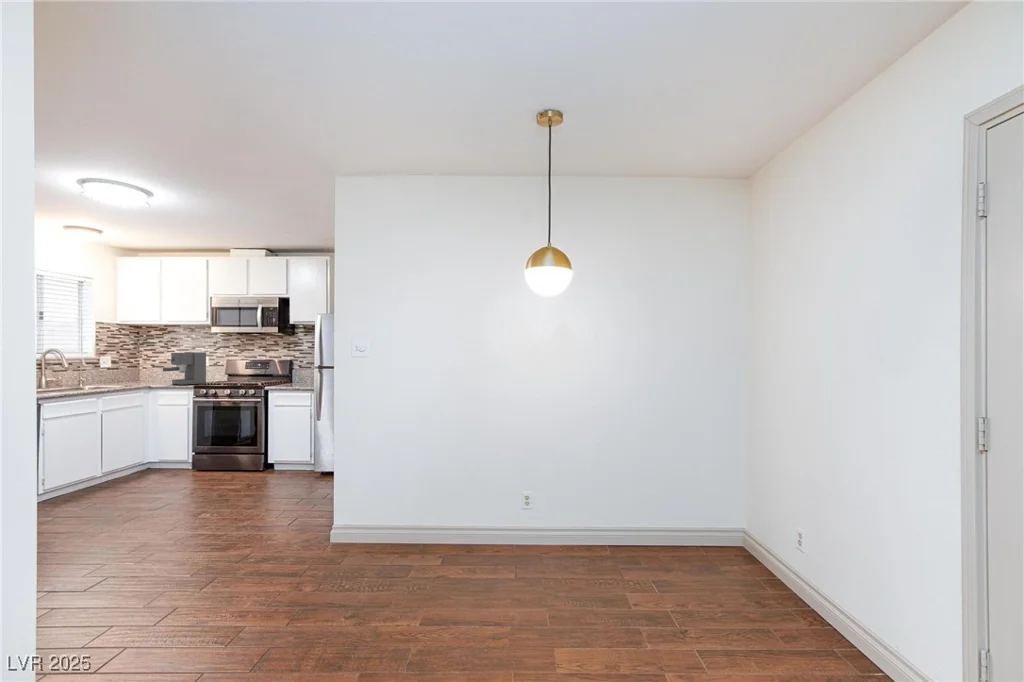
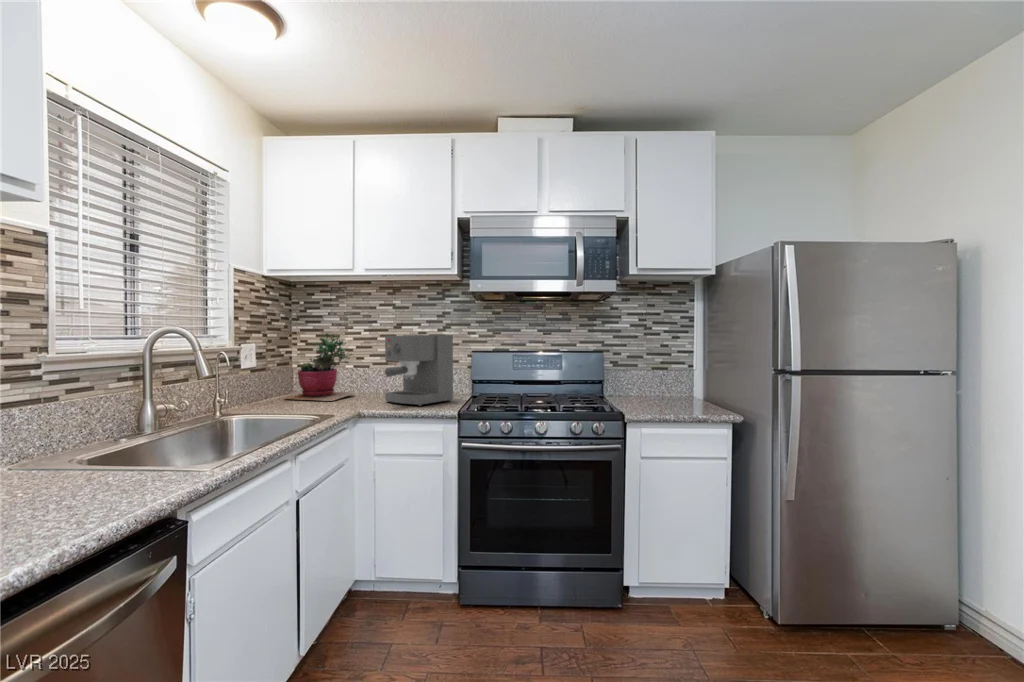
succulent plant: none [124,352,167,384] -> present [284,333,354,401]

